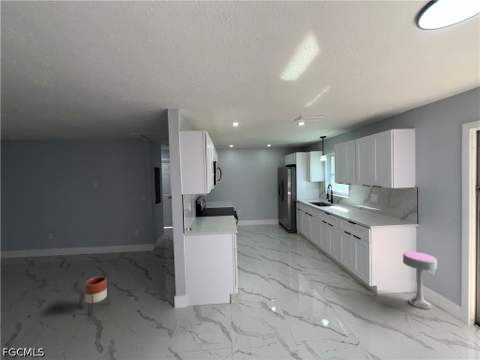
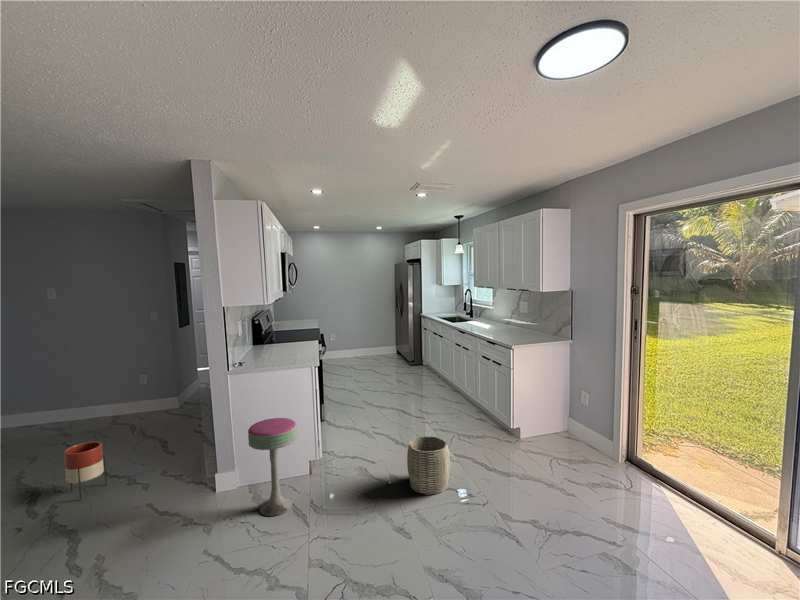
bar stool: present [403,252,437,309] -> present [248,418,297,516]
woven basket: none [300,291,332,338] -> present [407,436,450,495]

